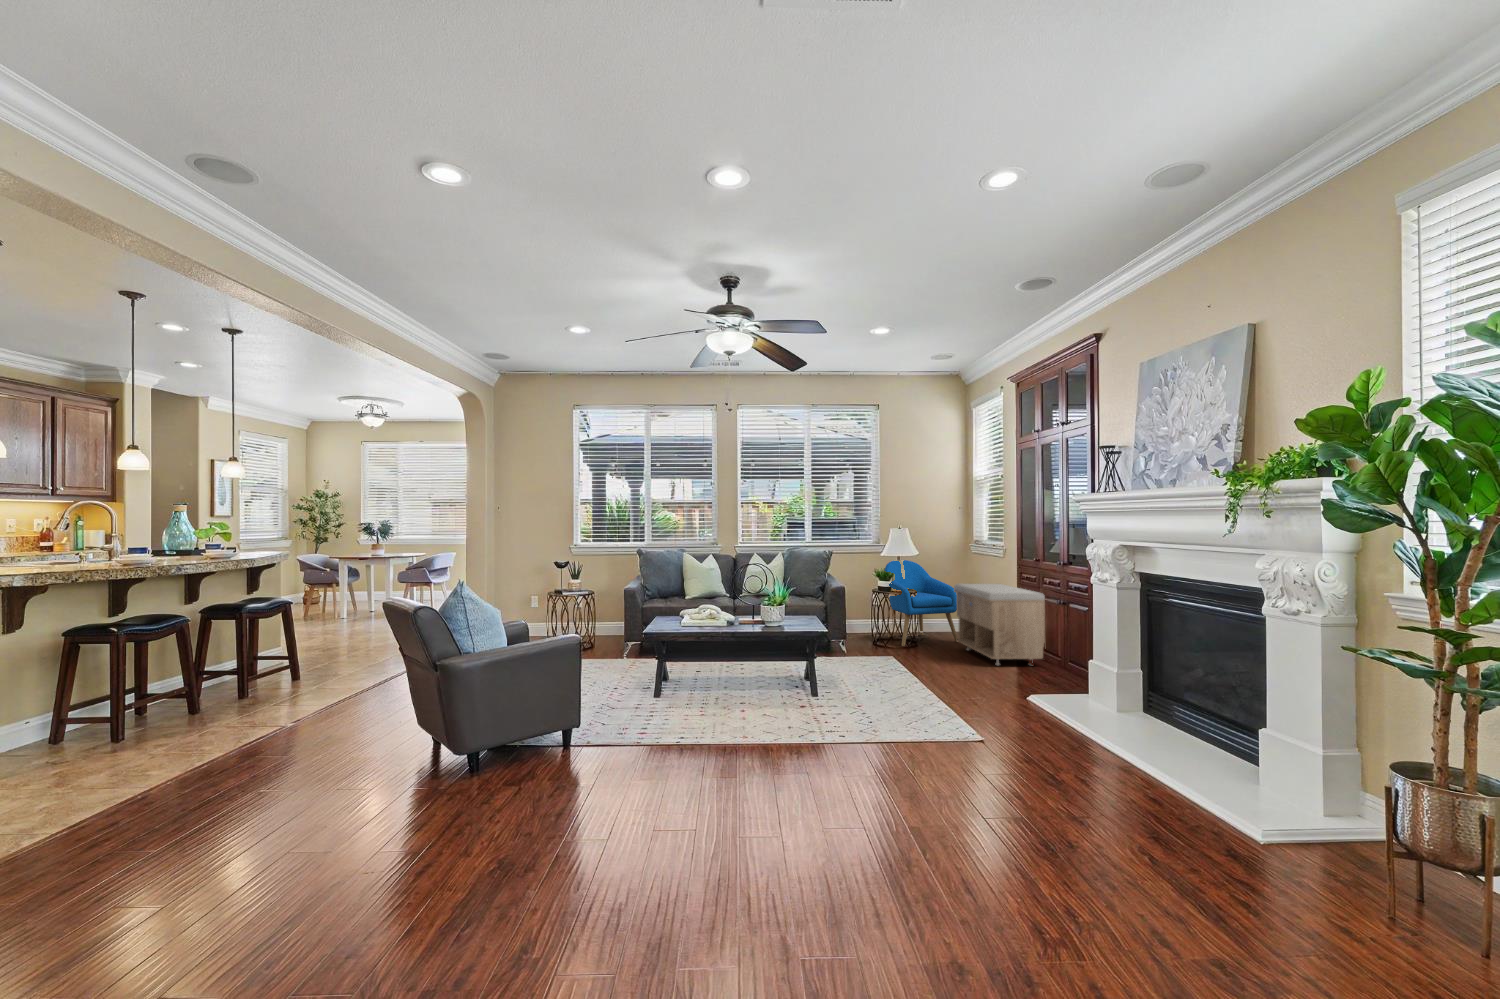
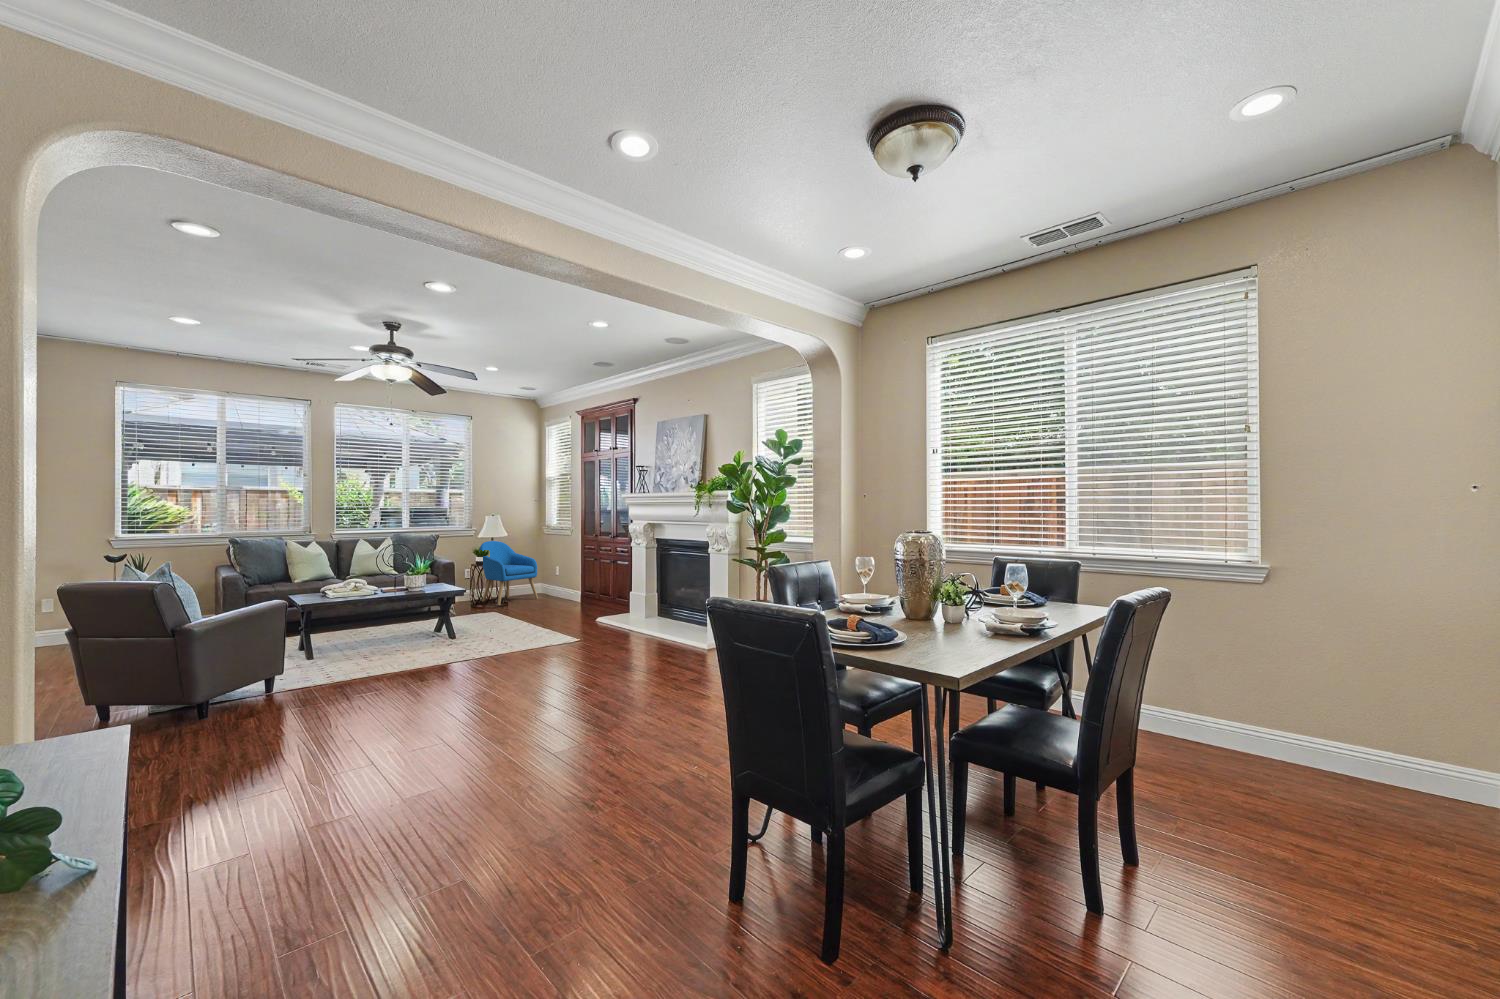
storage bench: present [954,584,1045,665] -> none [537,554,601,607]

